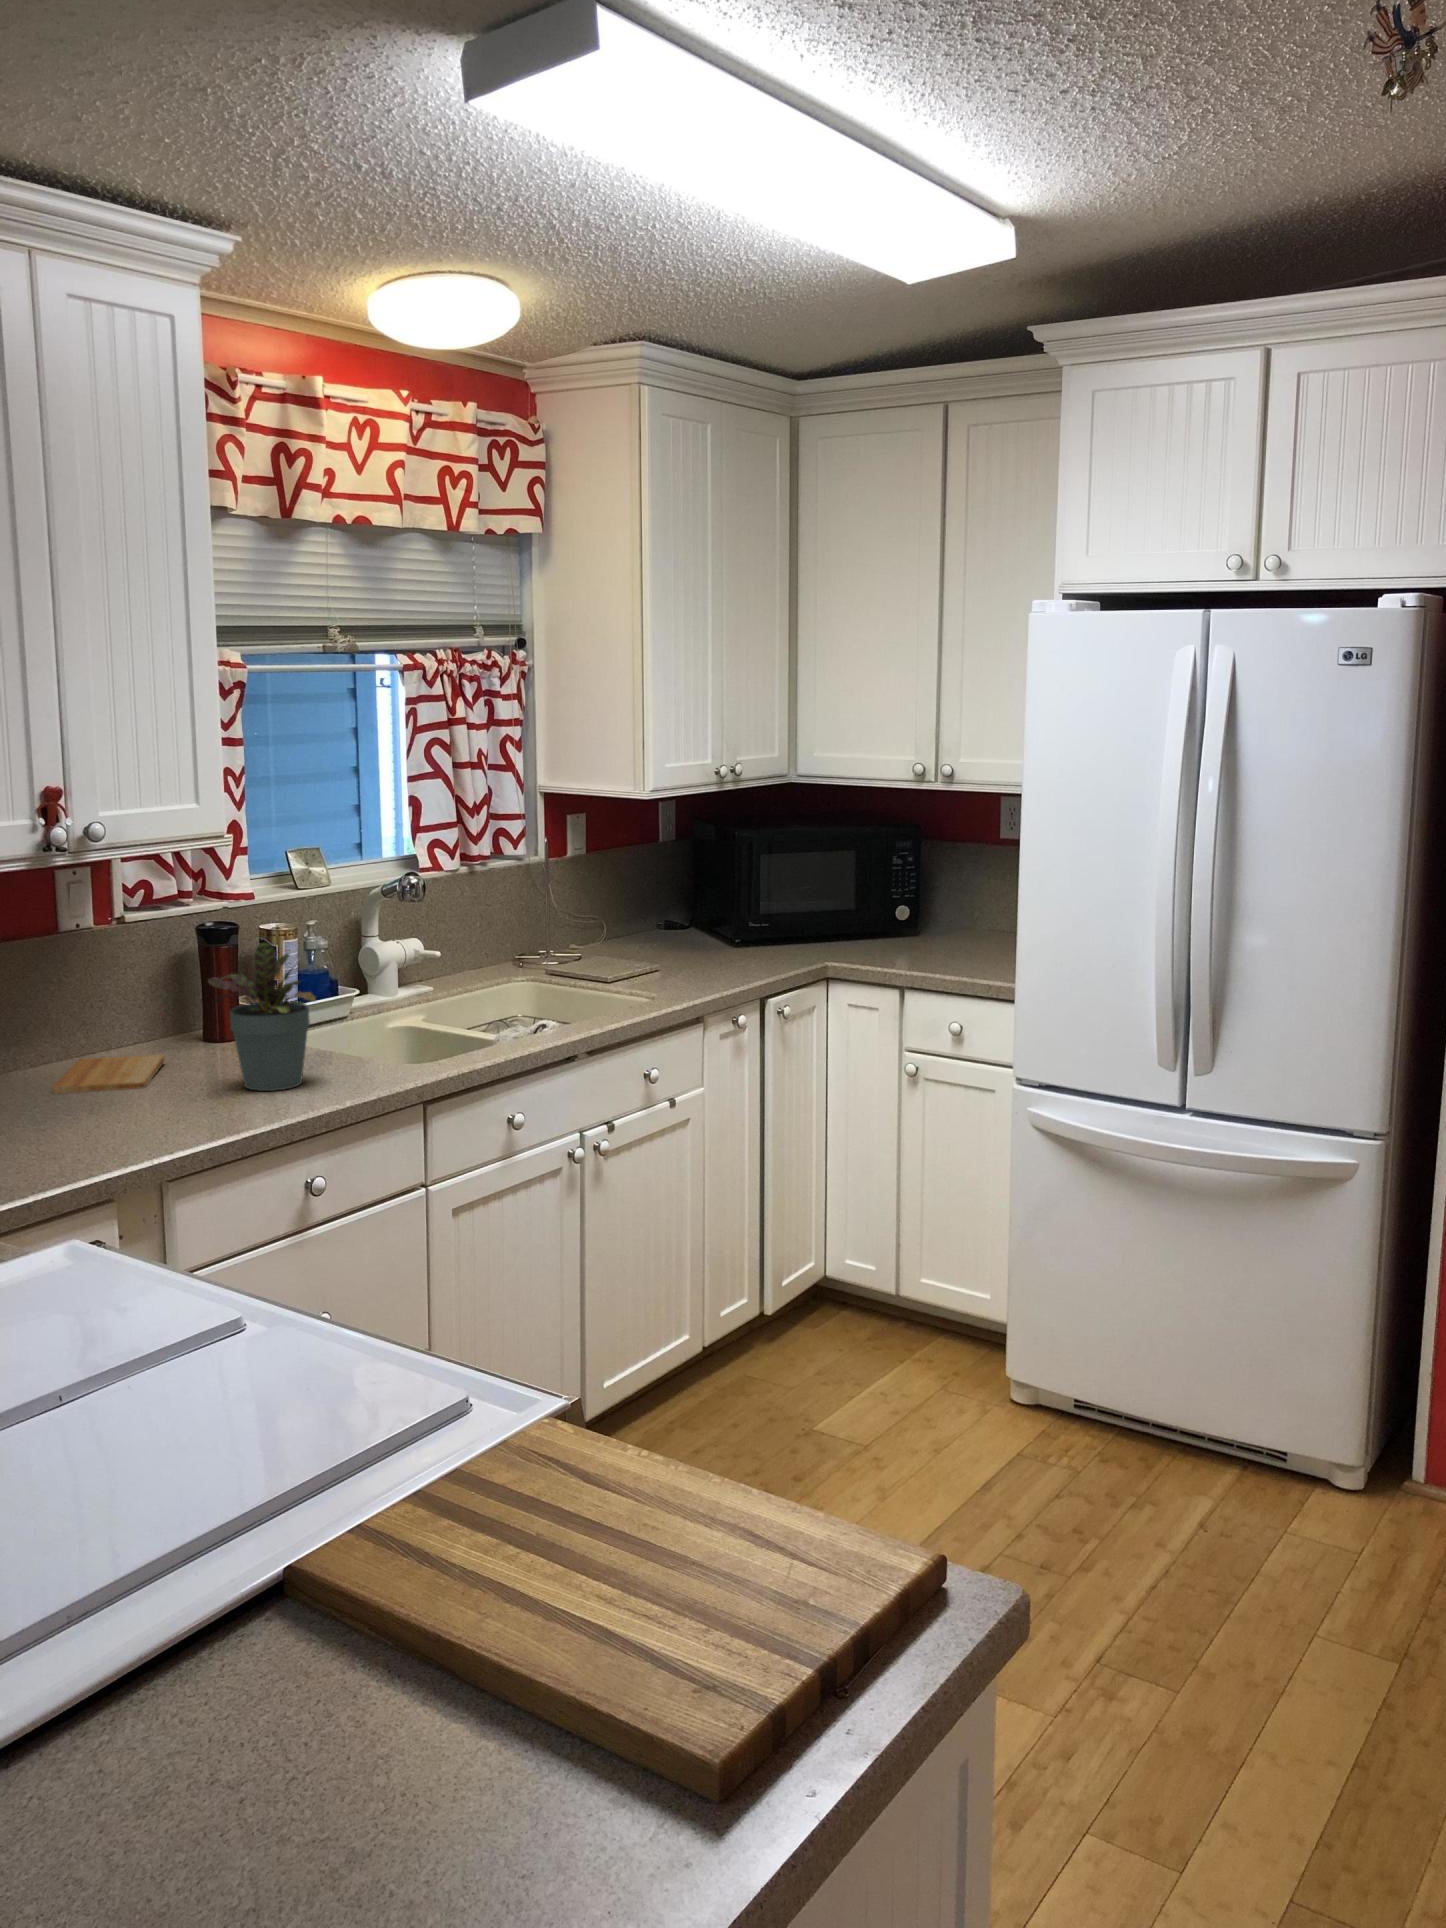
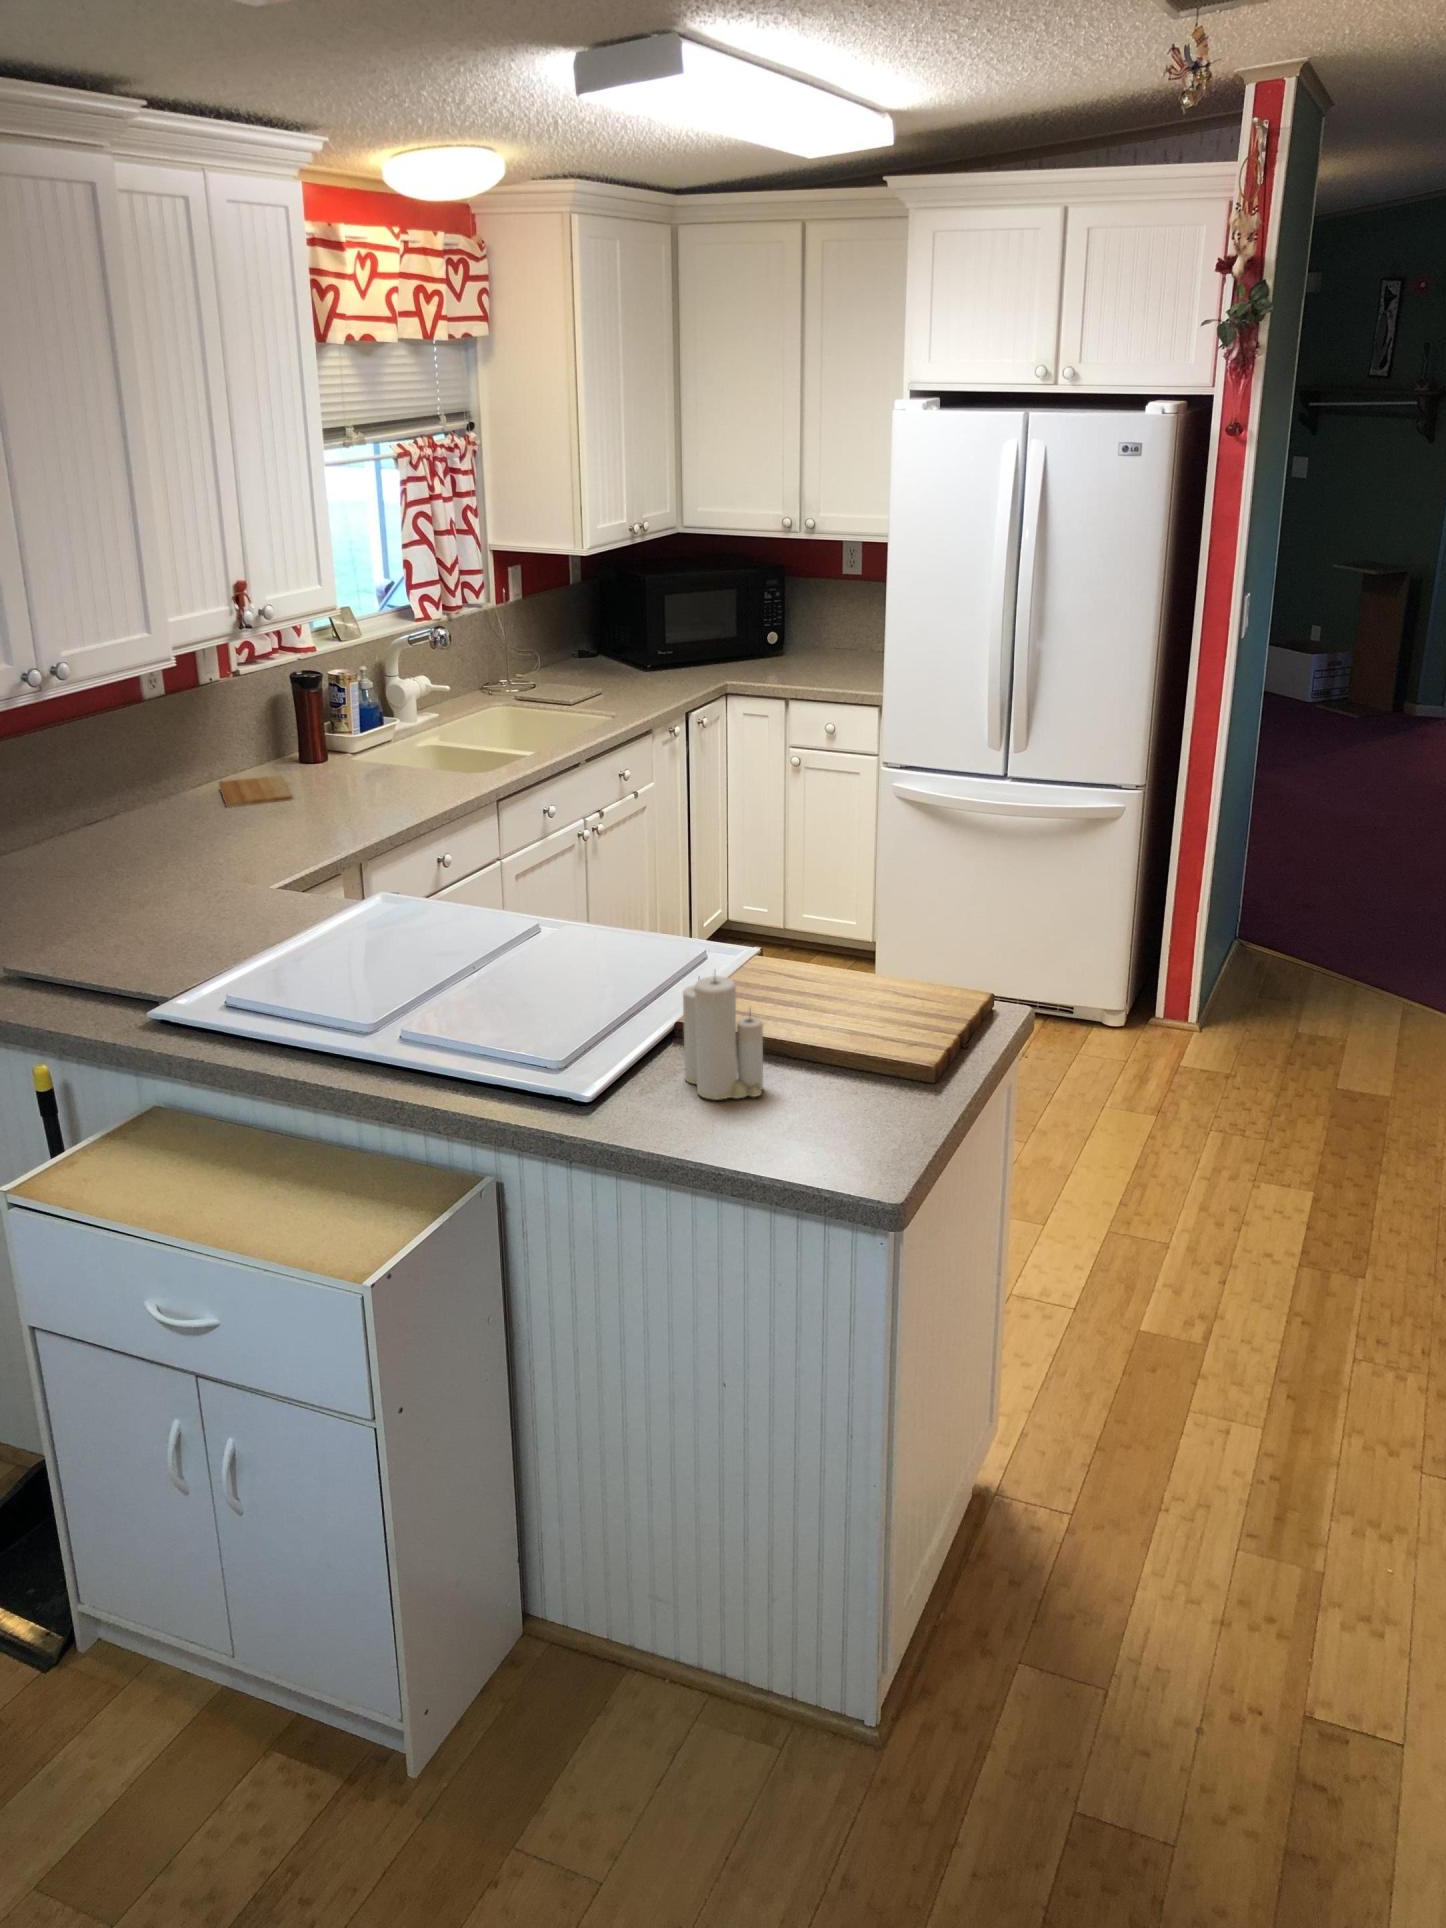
potted plant: present [208,943,316,1091] -> none [342,689,421,797]
candle: none [151,1509,319,1812] -> present [683,976,763,1100]

